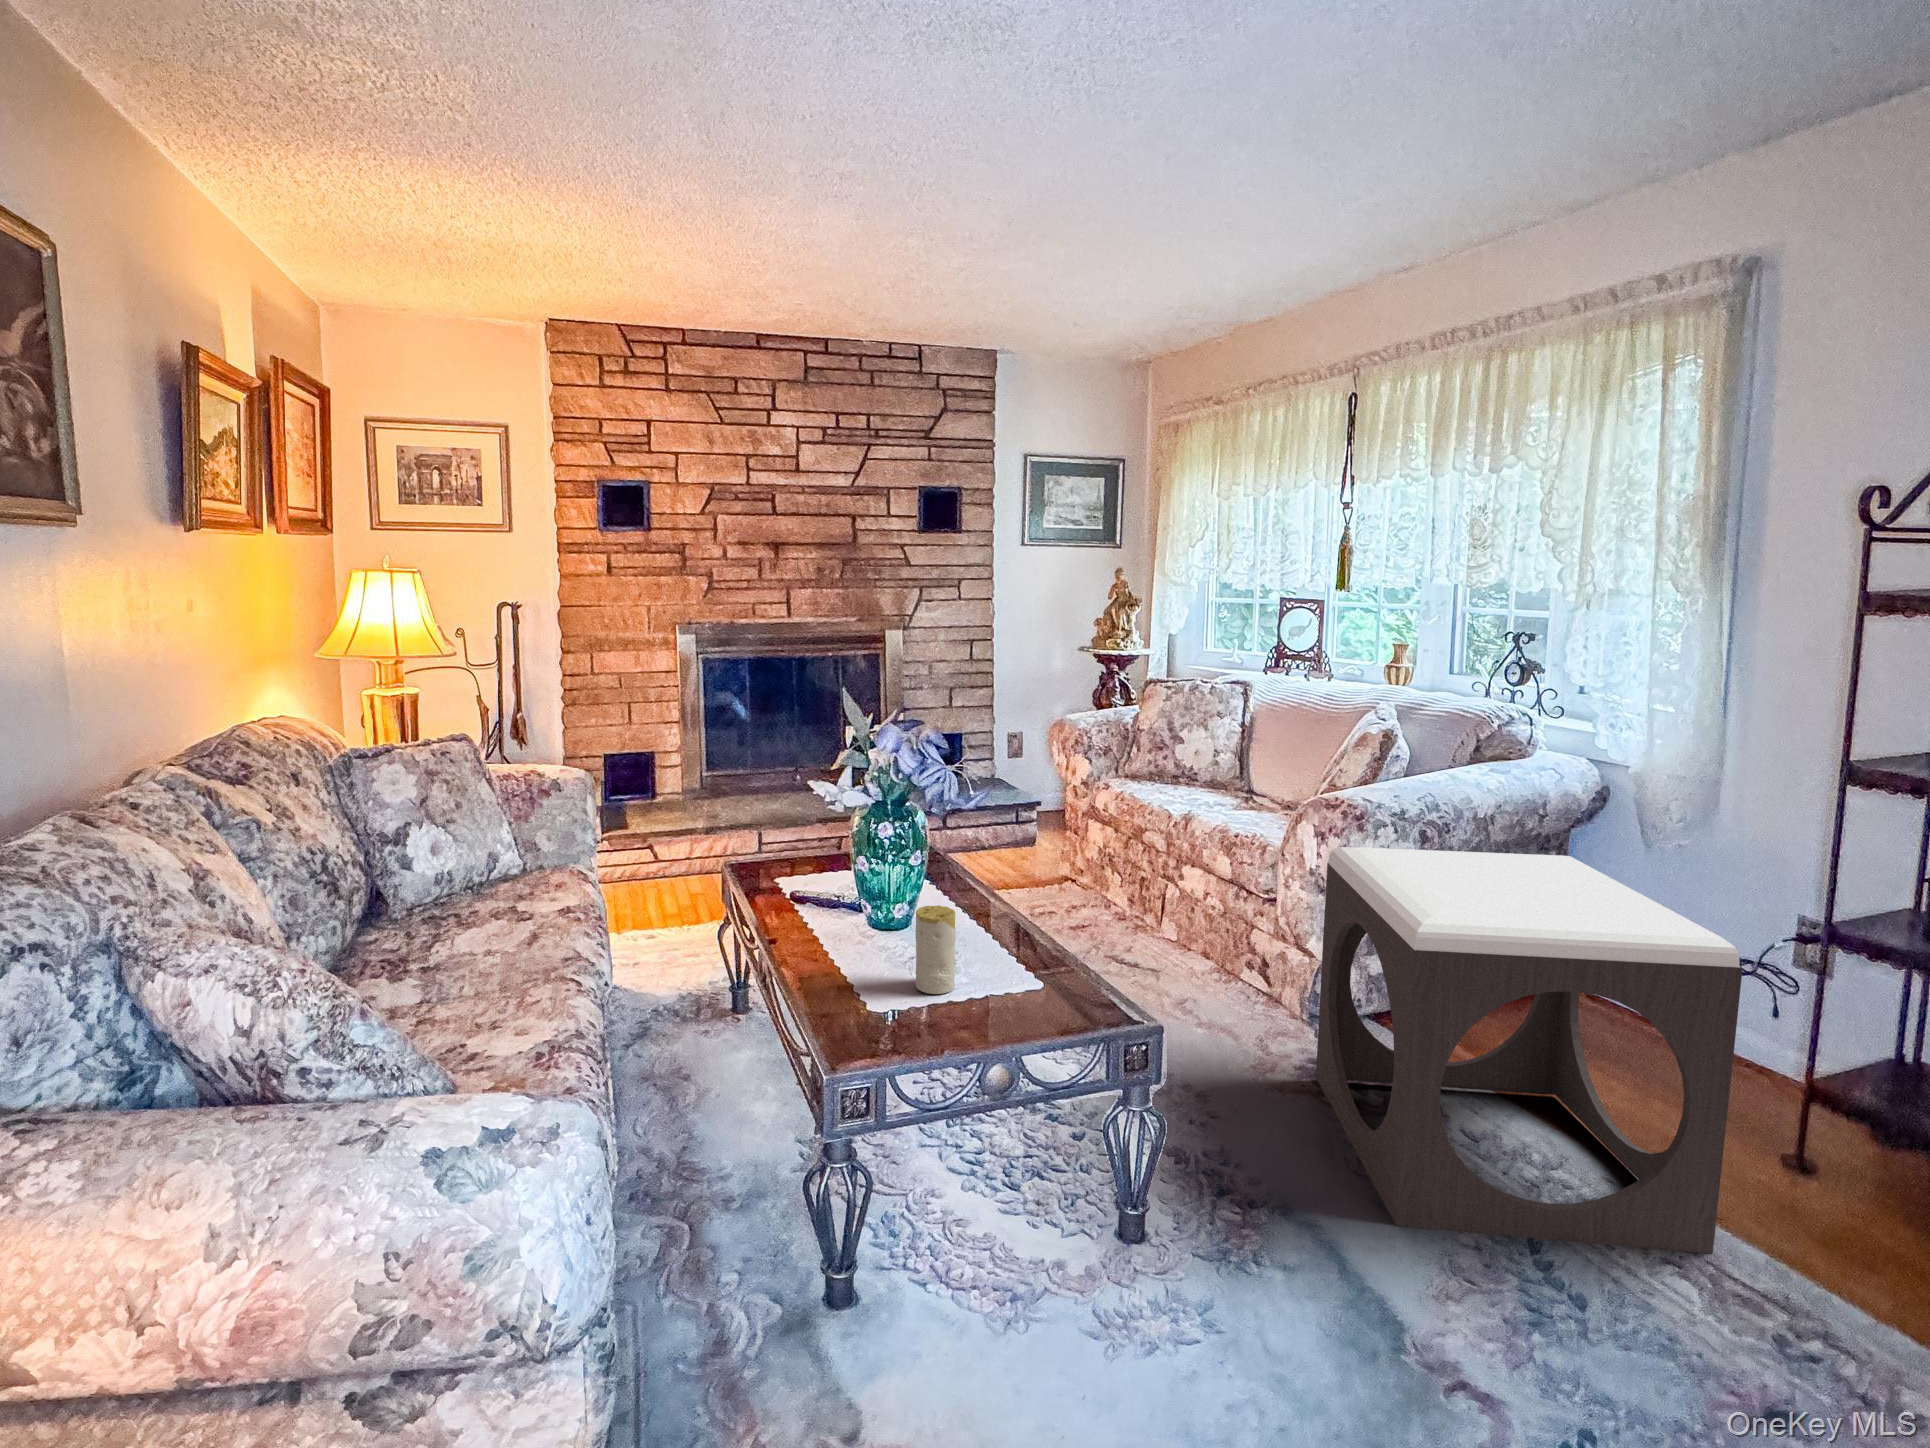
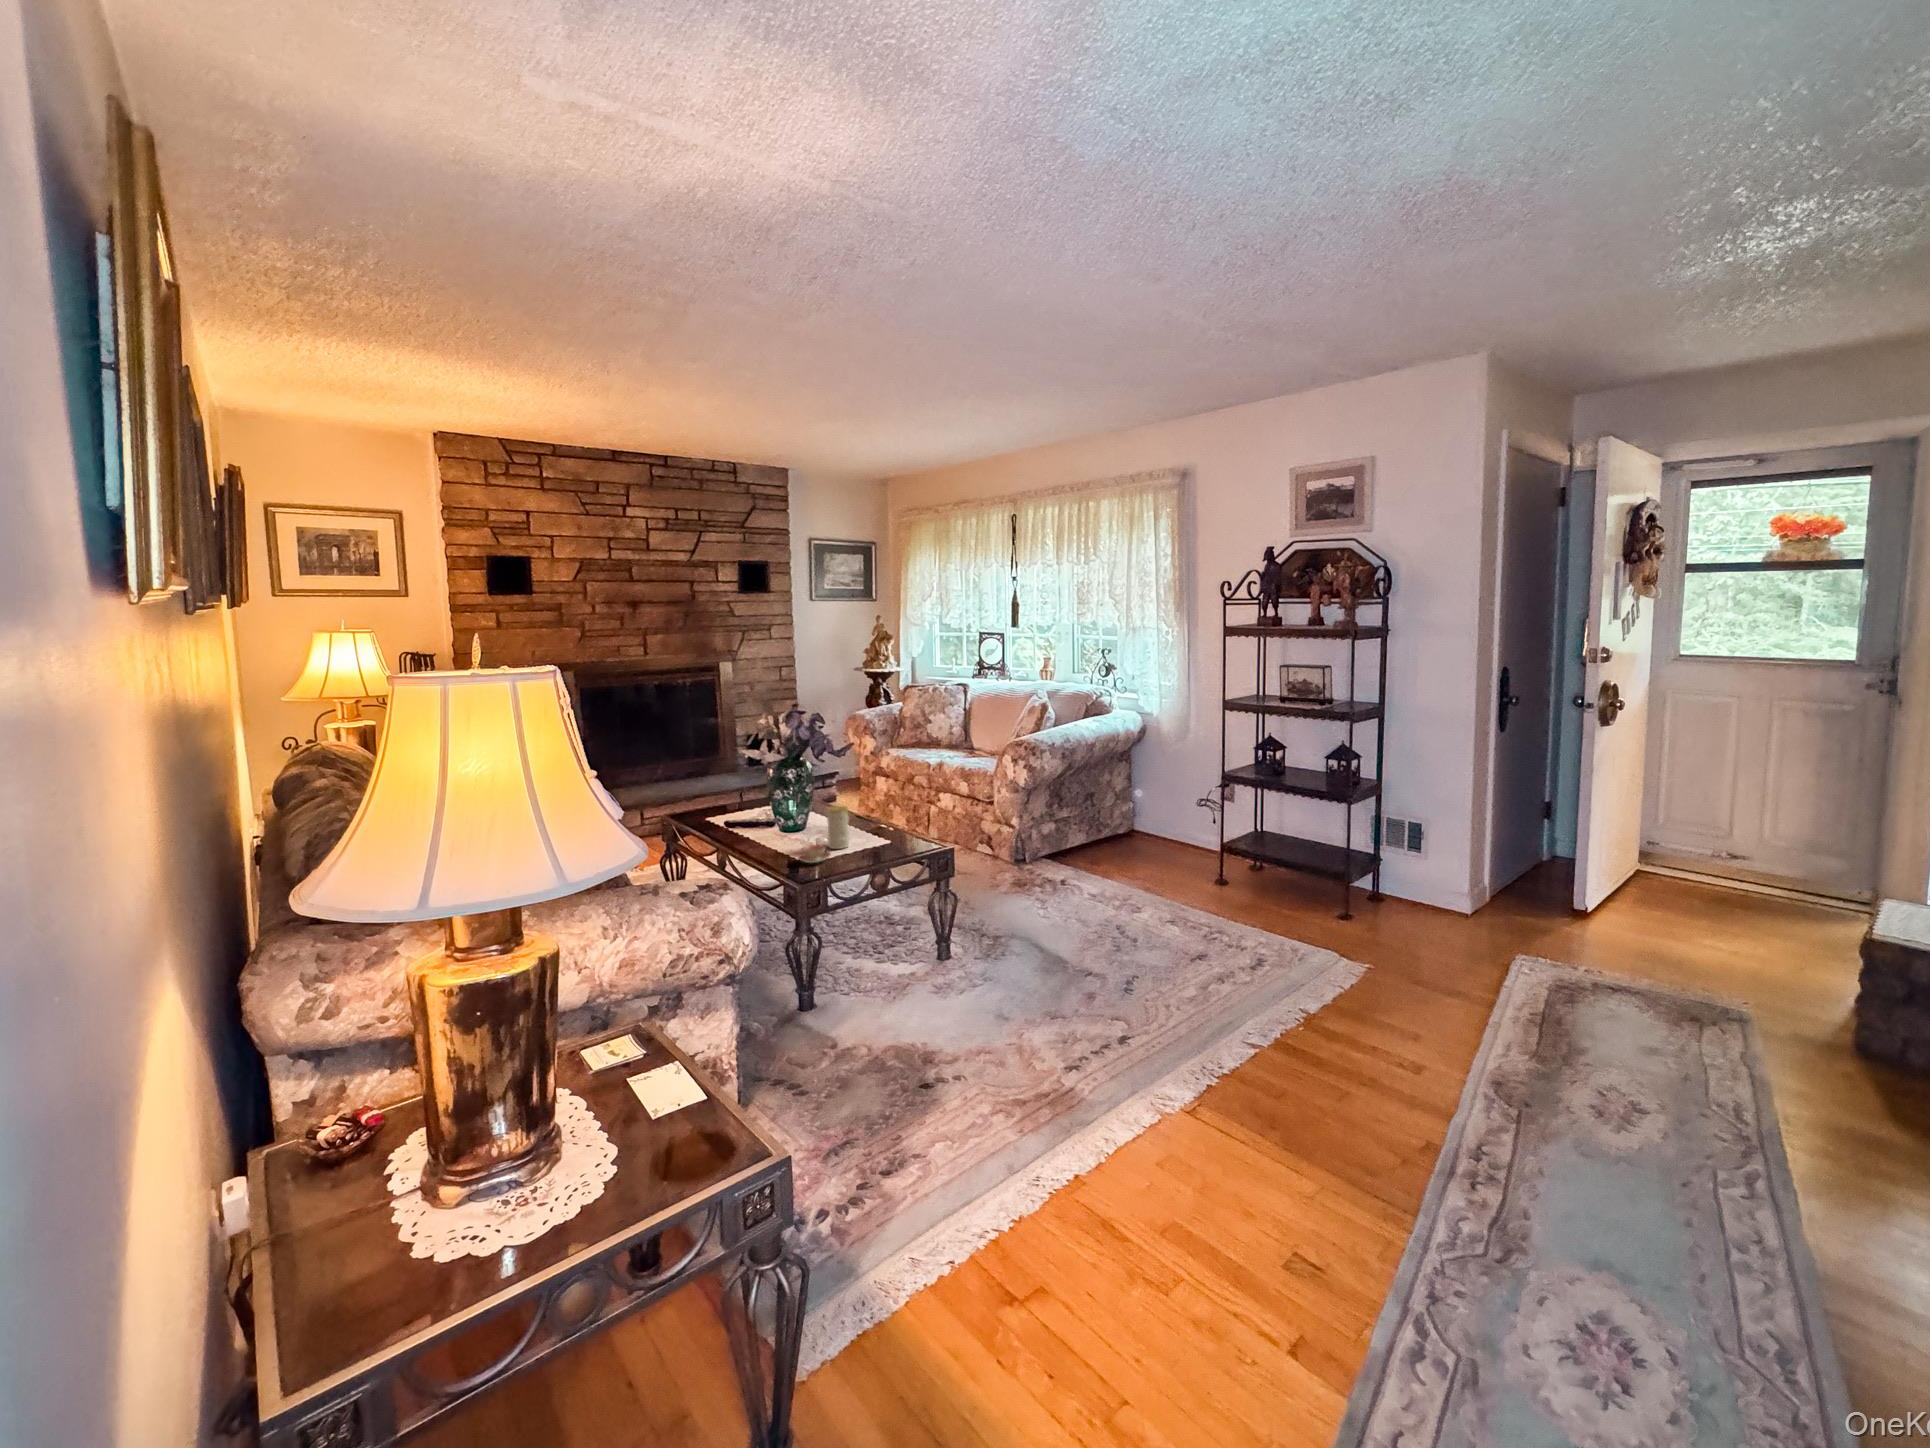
footstool: present [1316,847,1743,1254] -> none [1018,756,1174,925]
teacup: none [840,983,904,1025] -> present [798,845,830,863]

